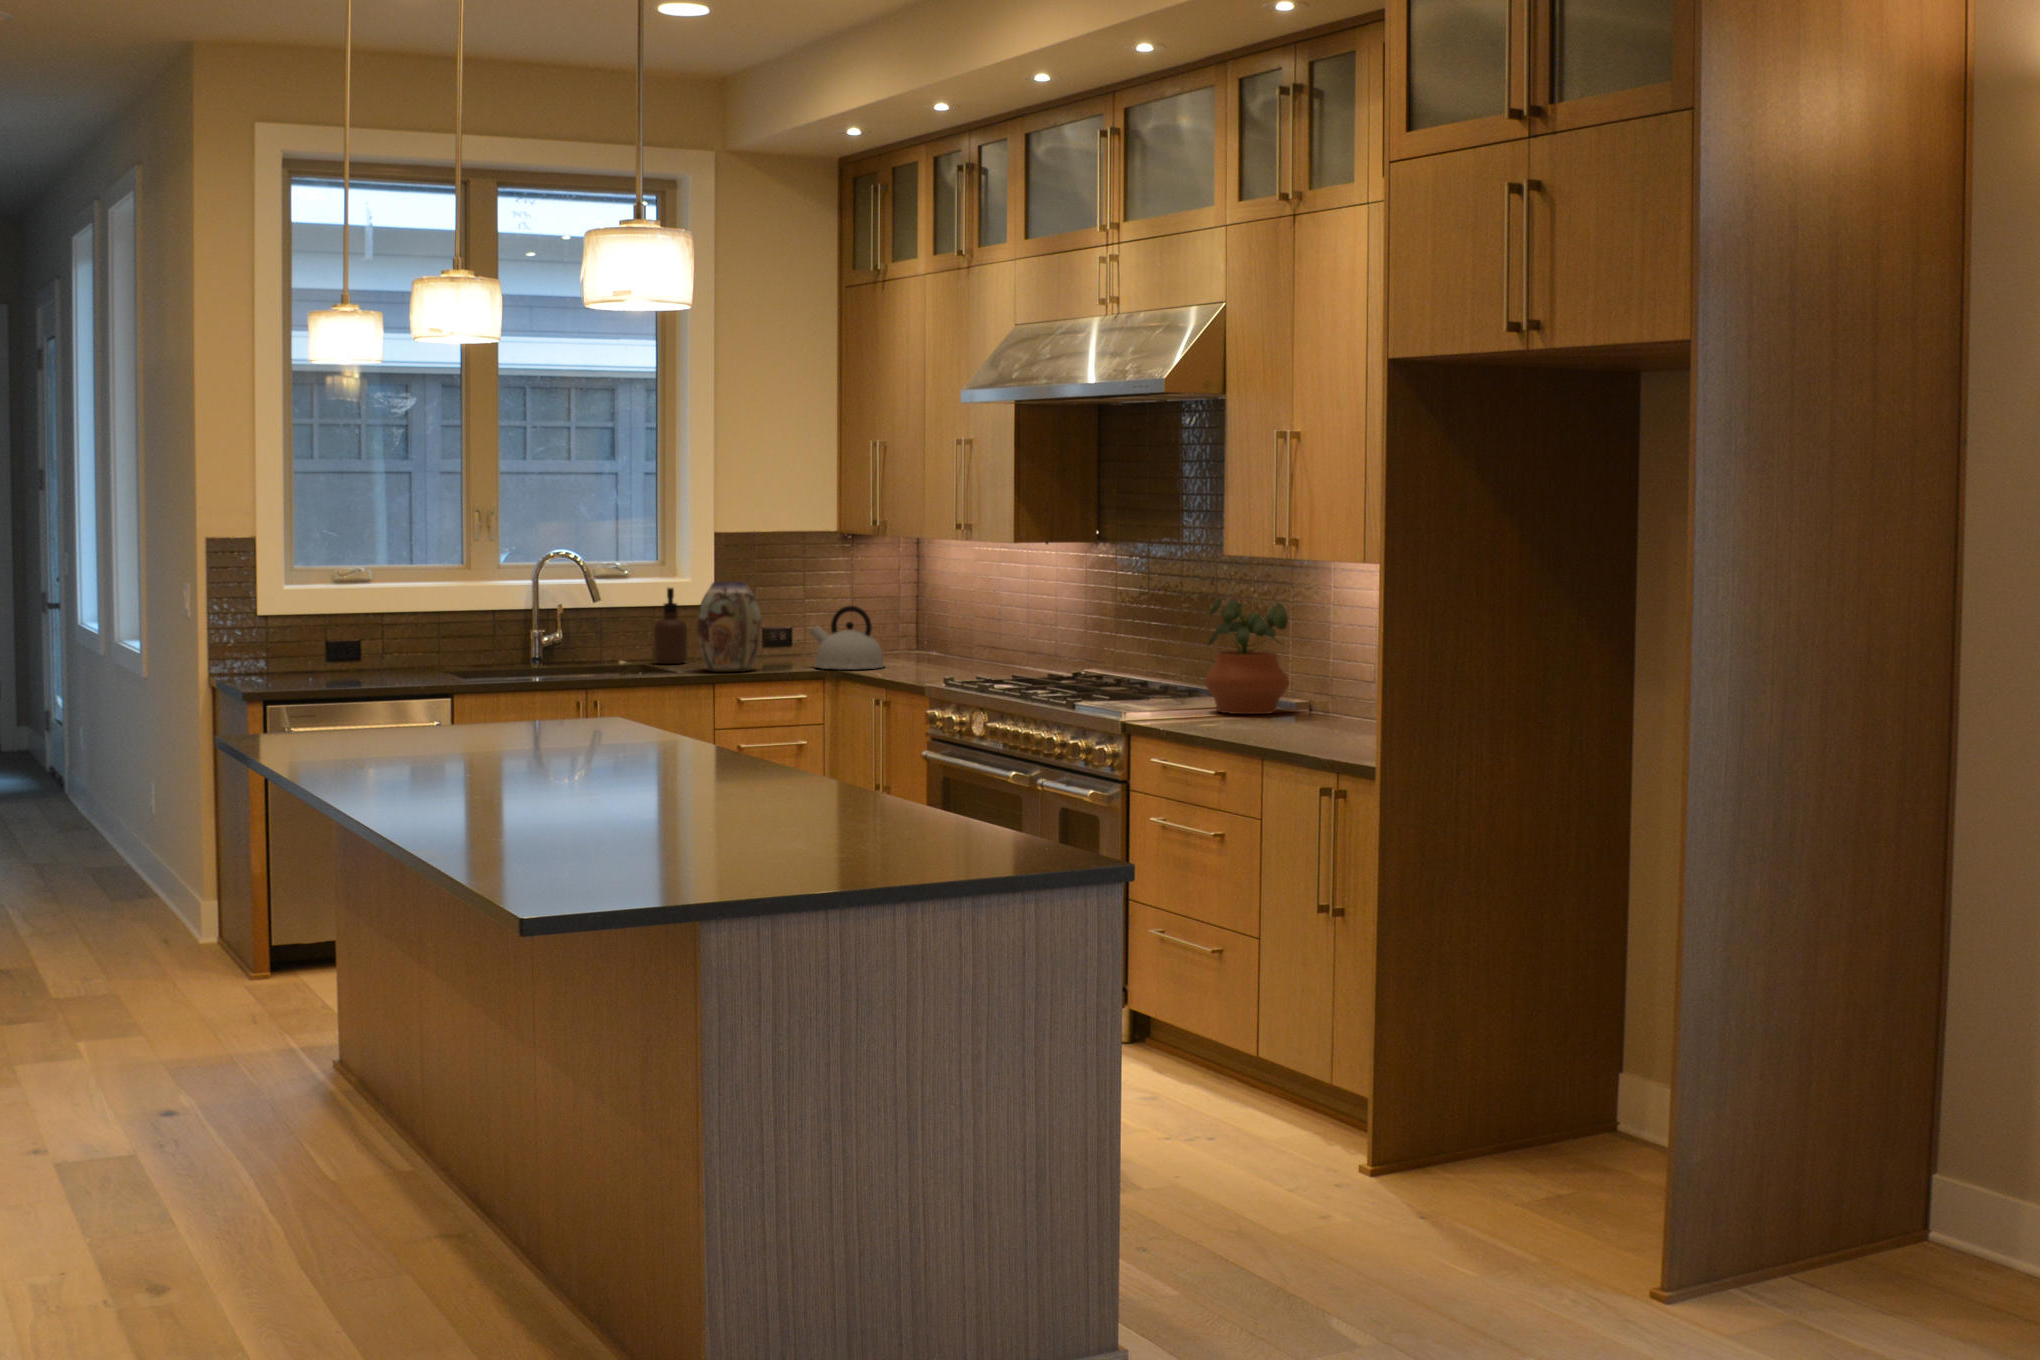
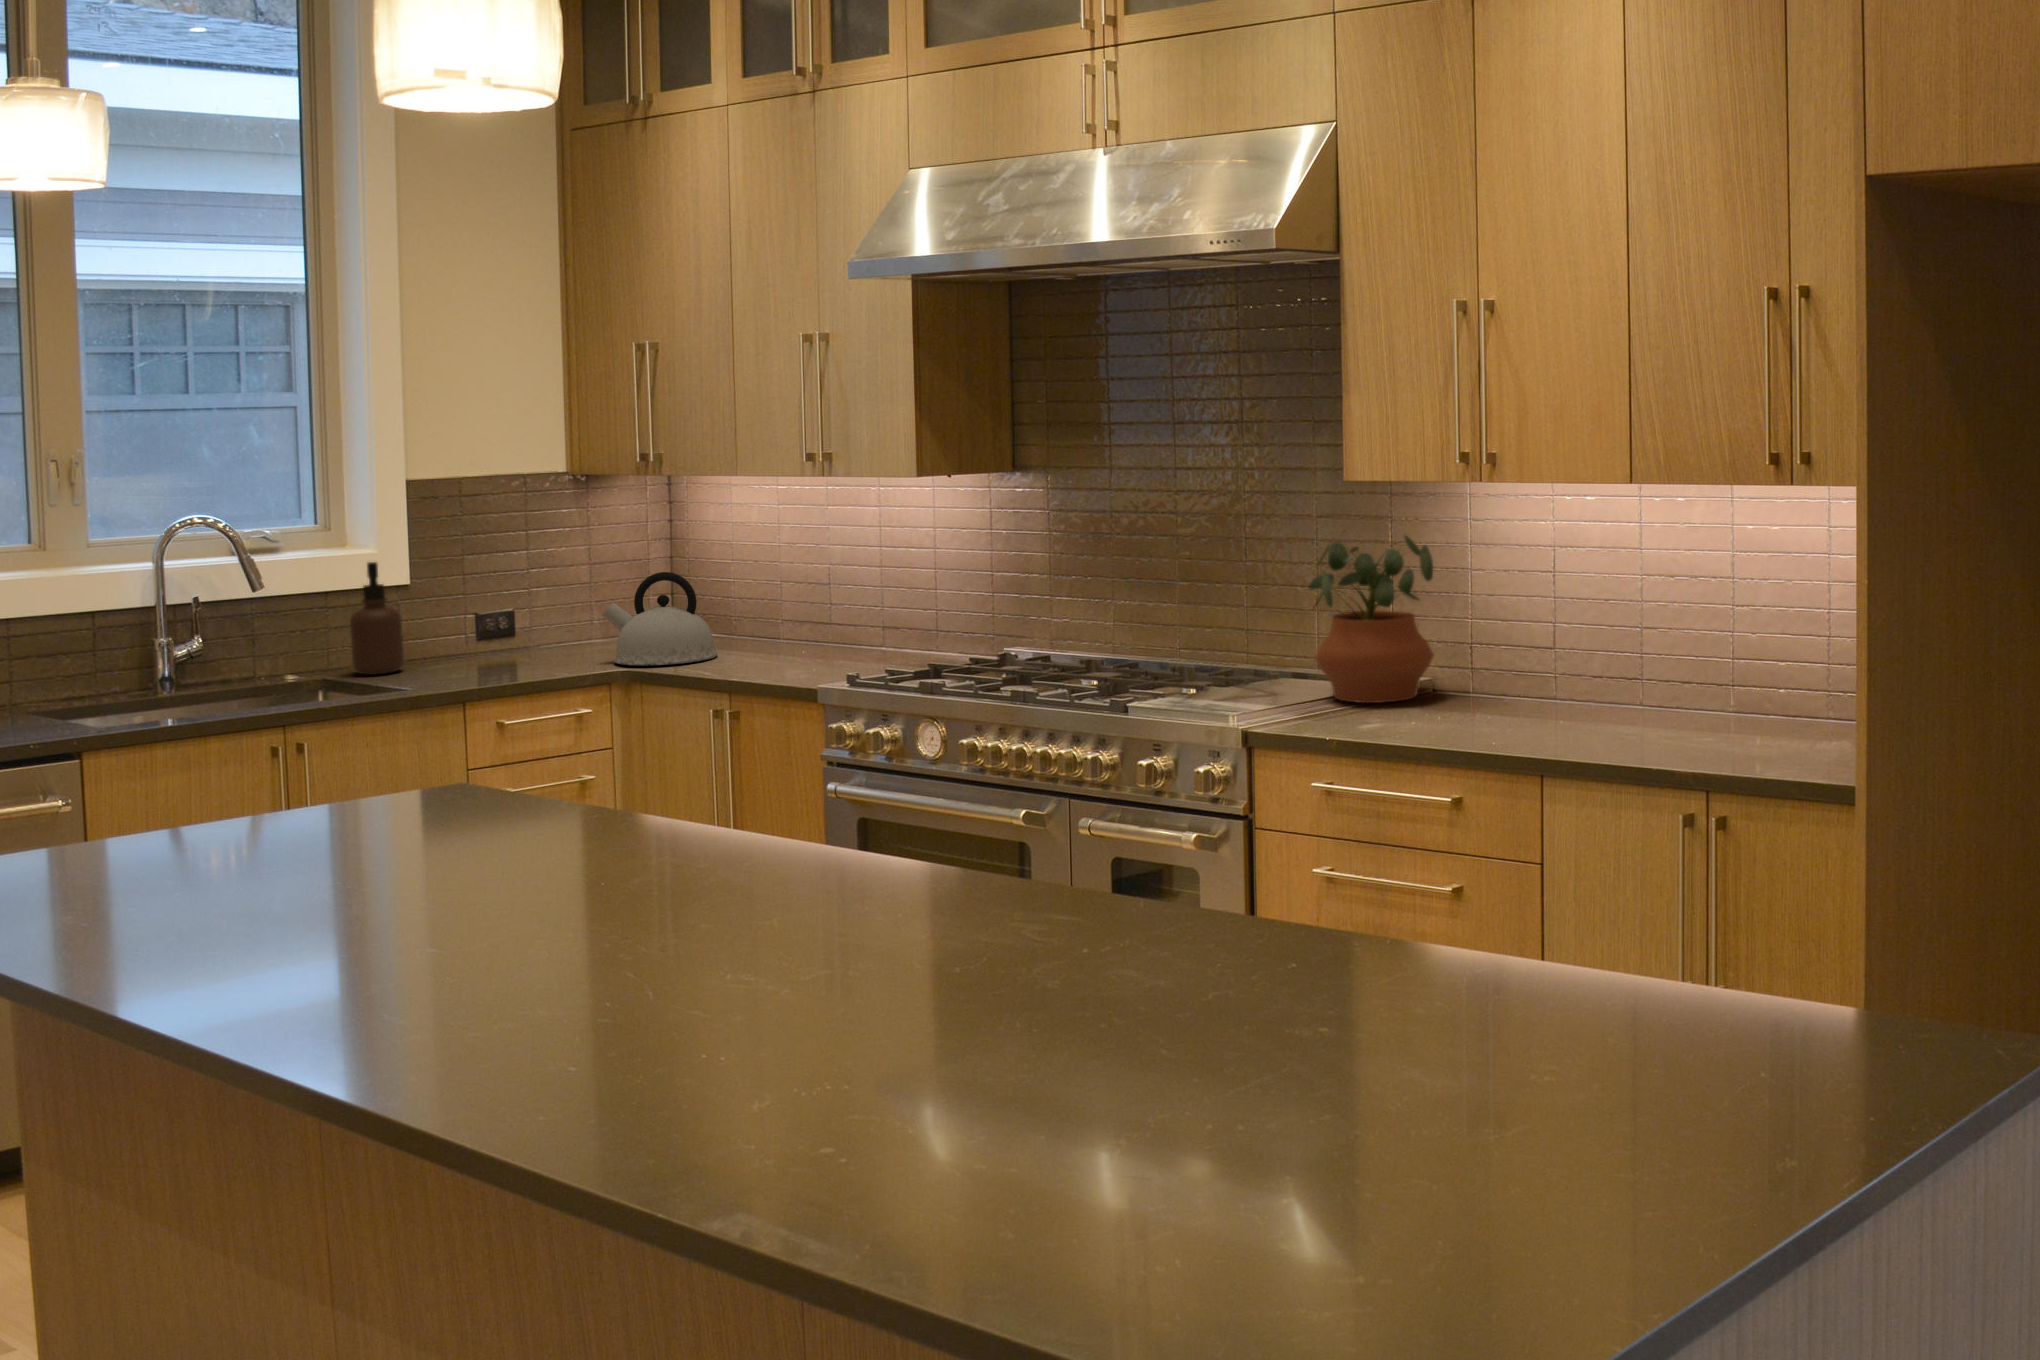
vase: present [697,582,761,672] -> none [439,549,536,684]

